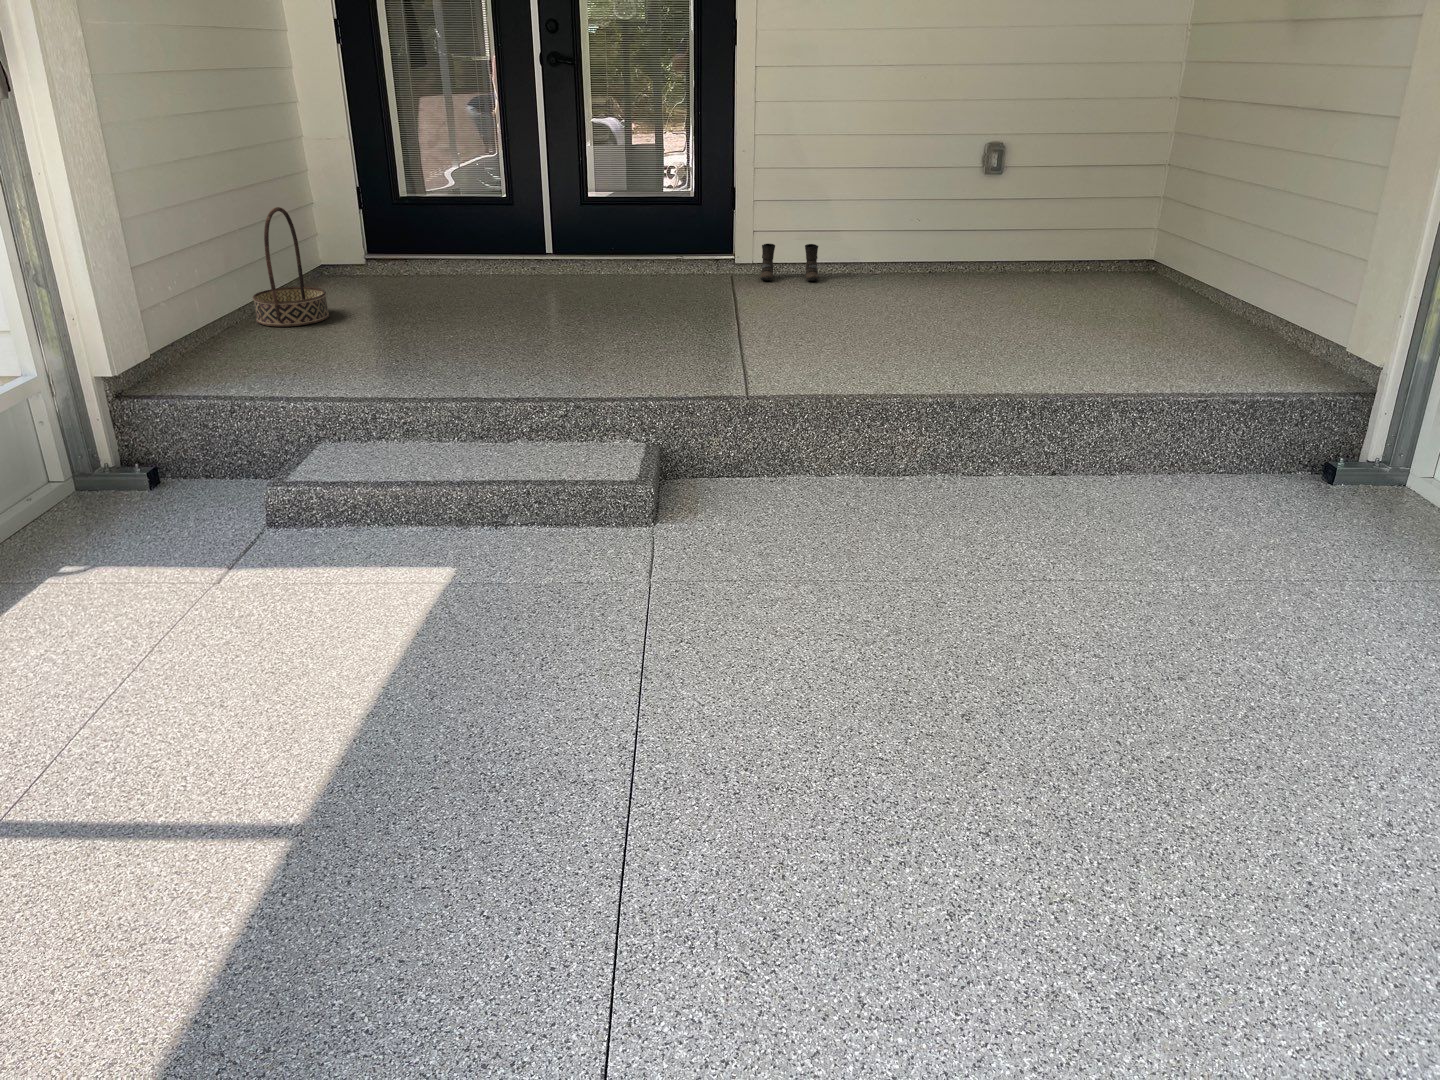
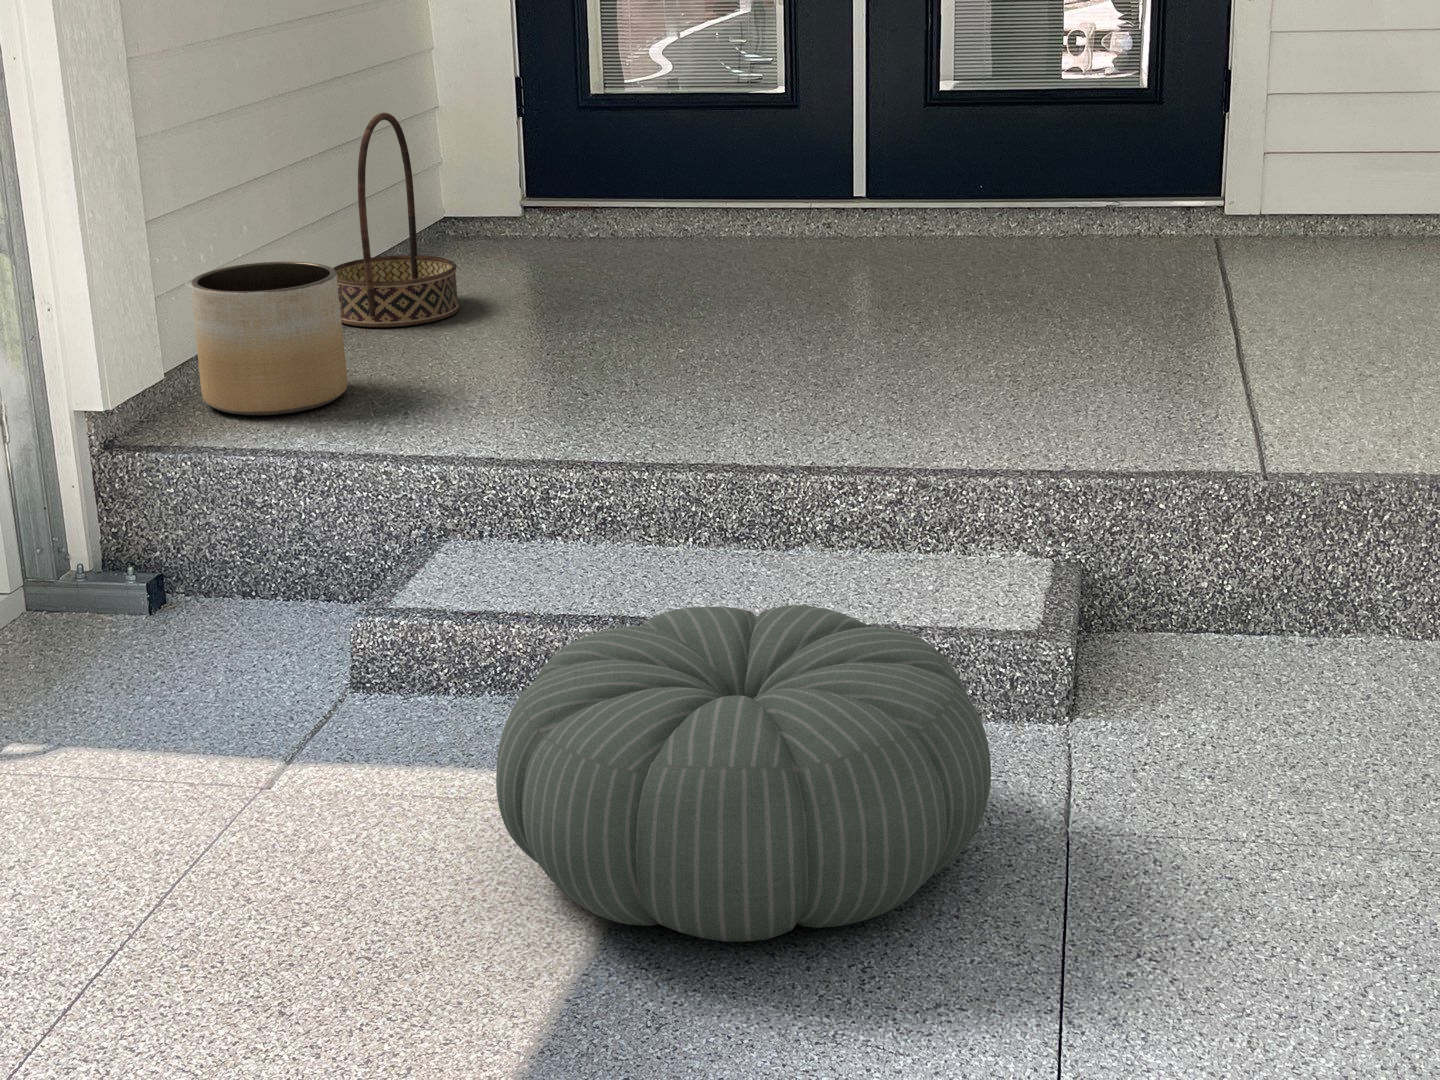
boots: present [760,244,819,281] -> none [1280,174,1402,247]
planter: none [165,290,262,376] -> present [191,262,347,415]
pouf: none [342,472,609,652] -> present [496,605,991,942]

